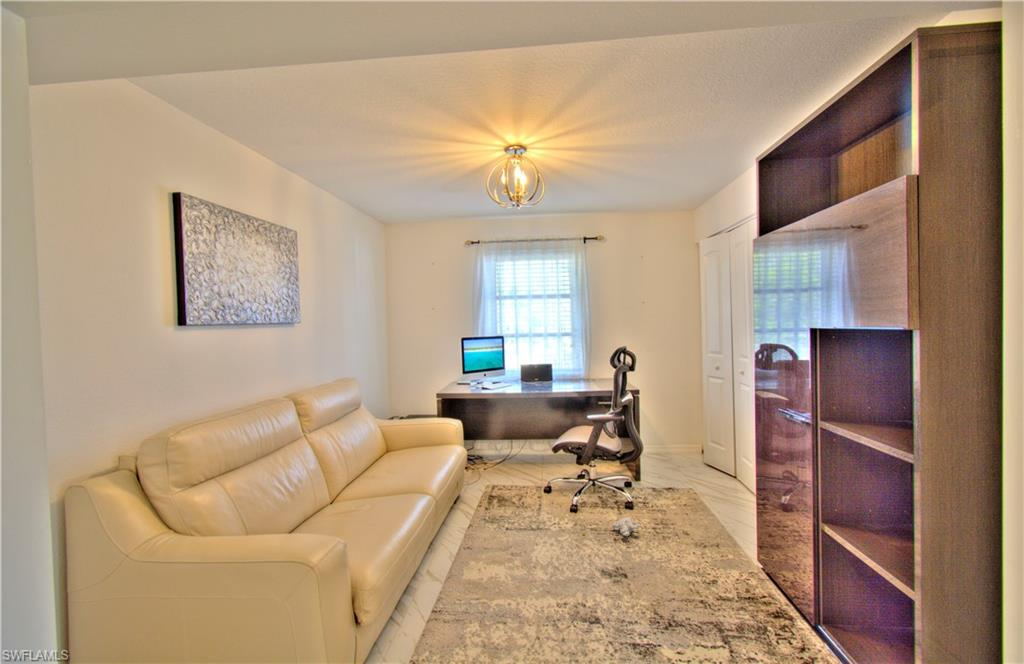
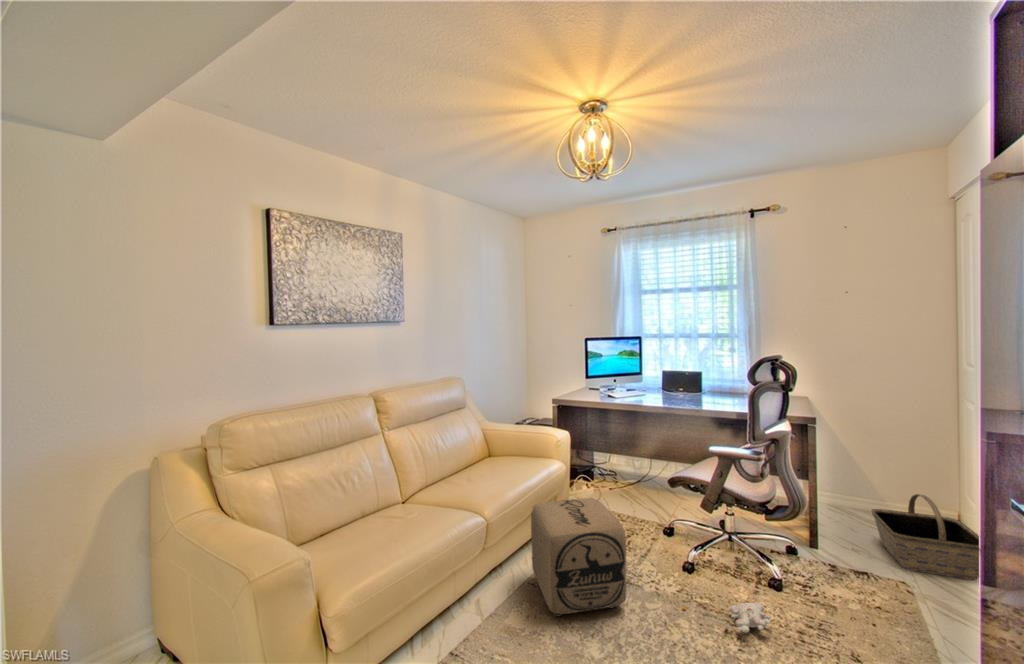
basket: none [668,433,729,482] -> present [872,494,981,580]
ottoman: none [464,467,548,564] -> present [531,498,627,617]

